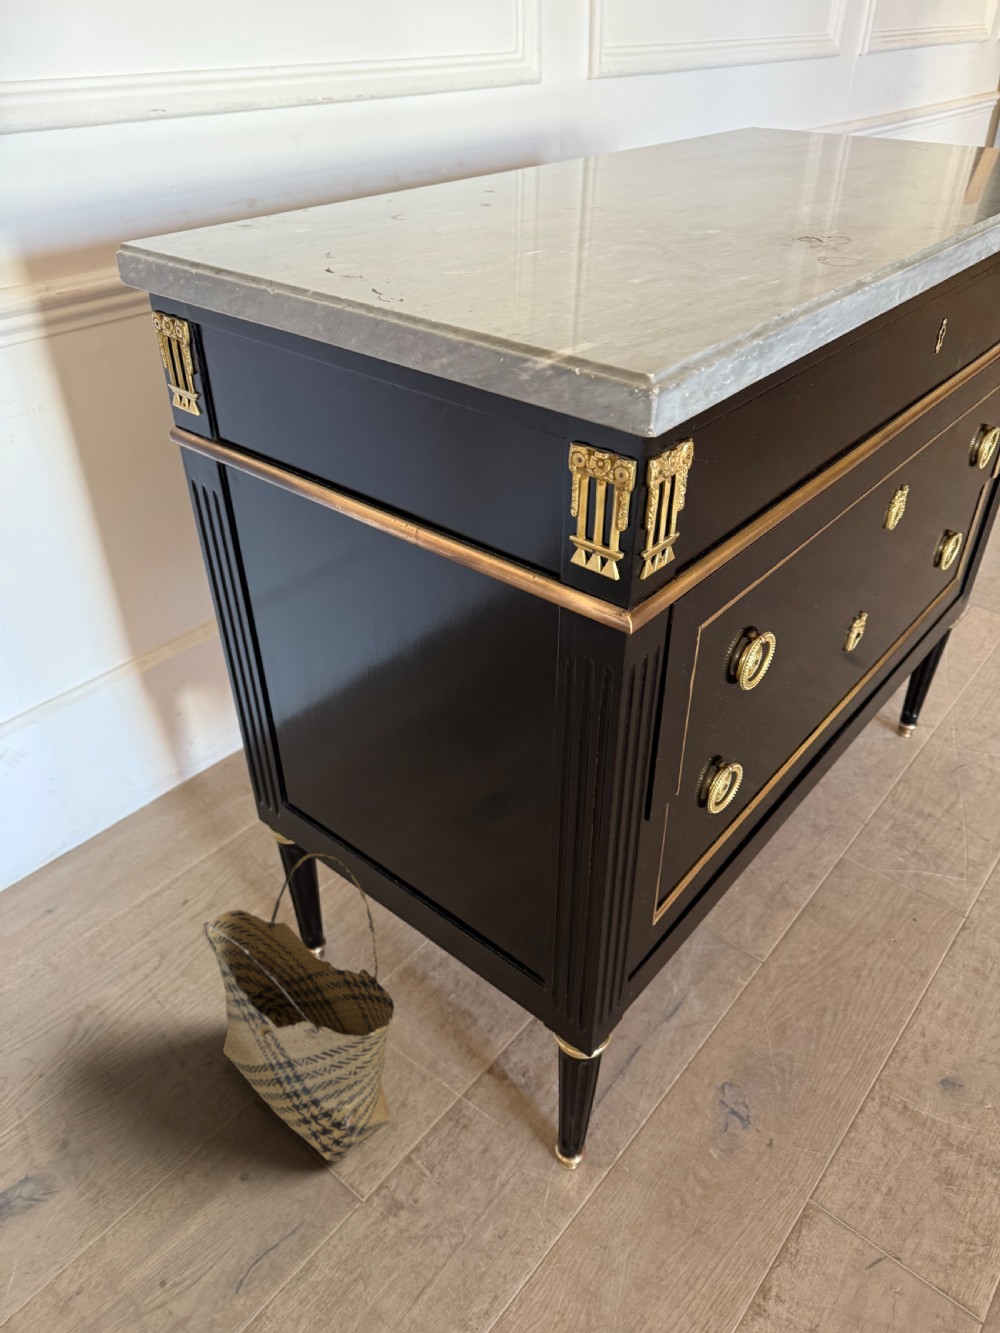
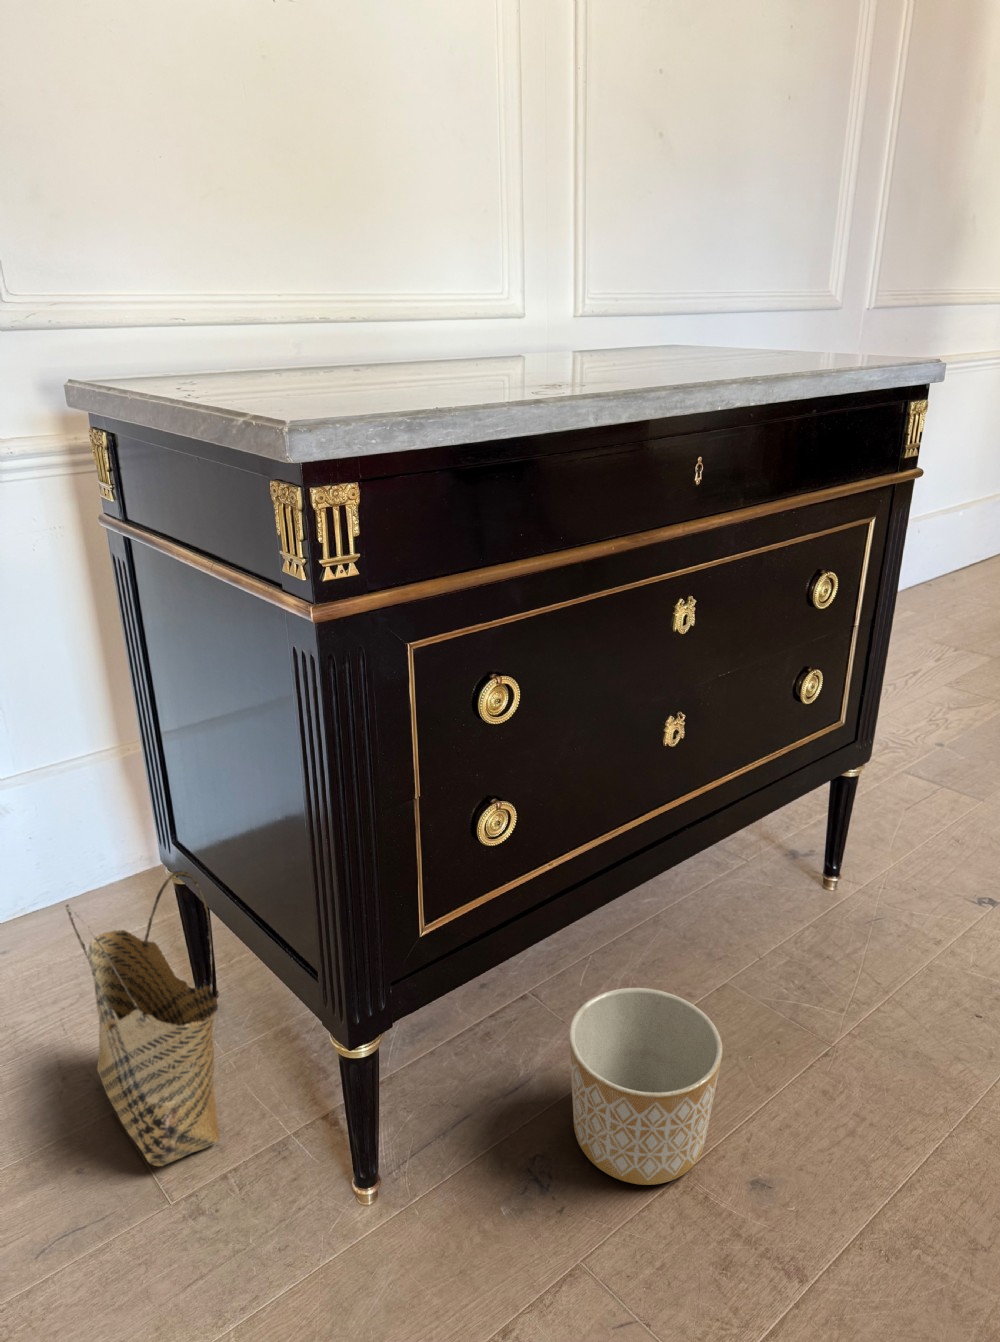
planter: none [751,906,929,1104] -> present [569,988,722,1185]

